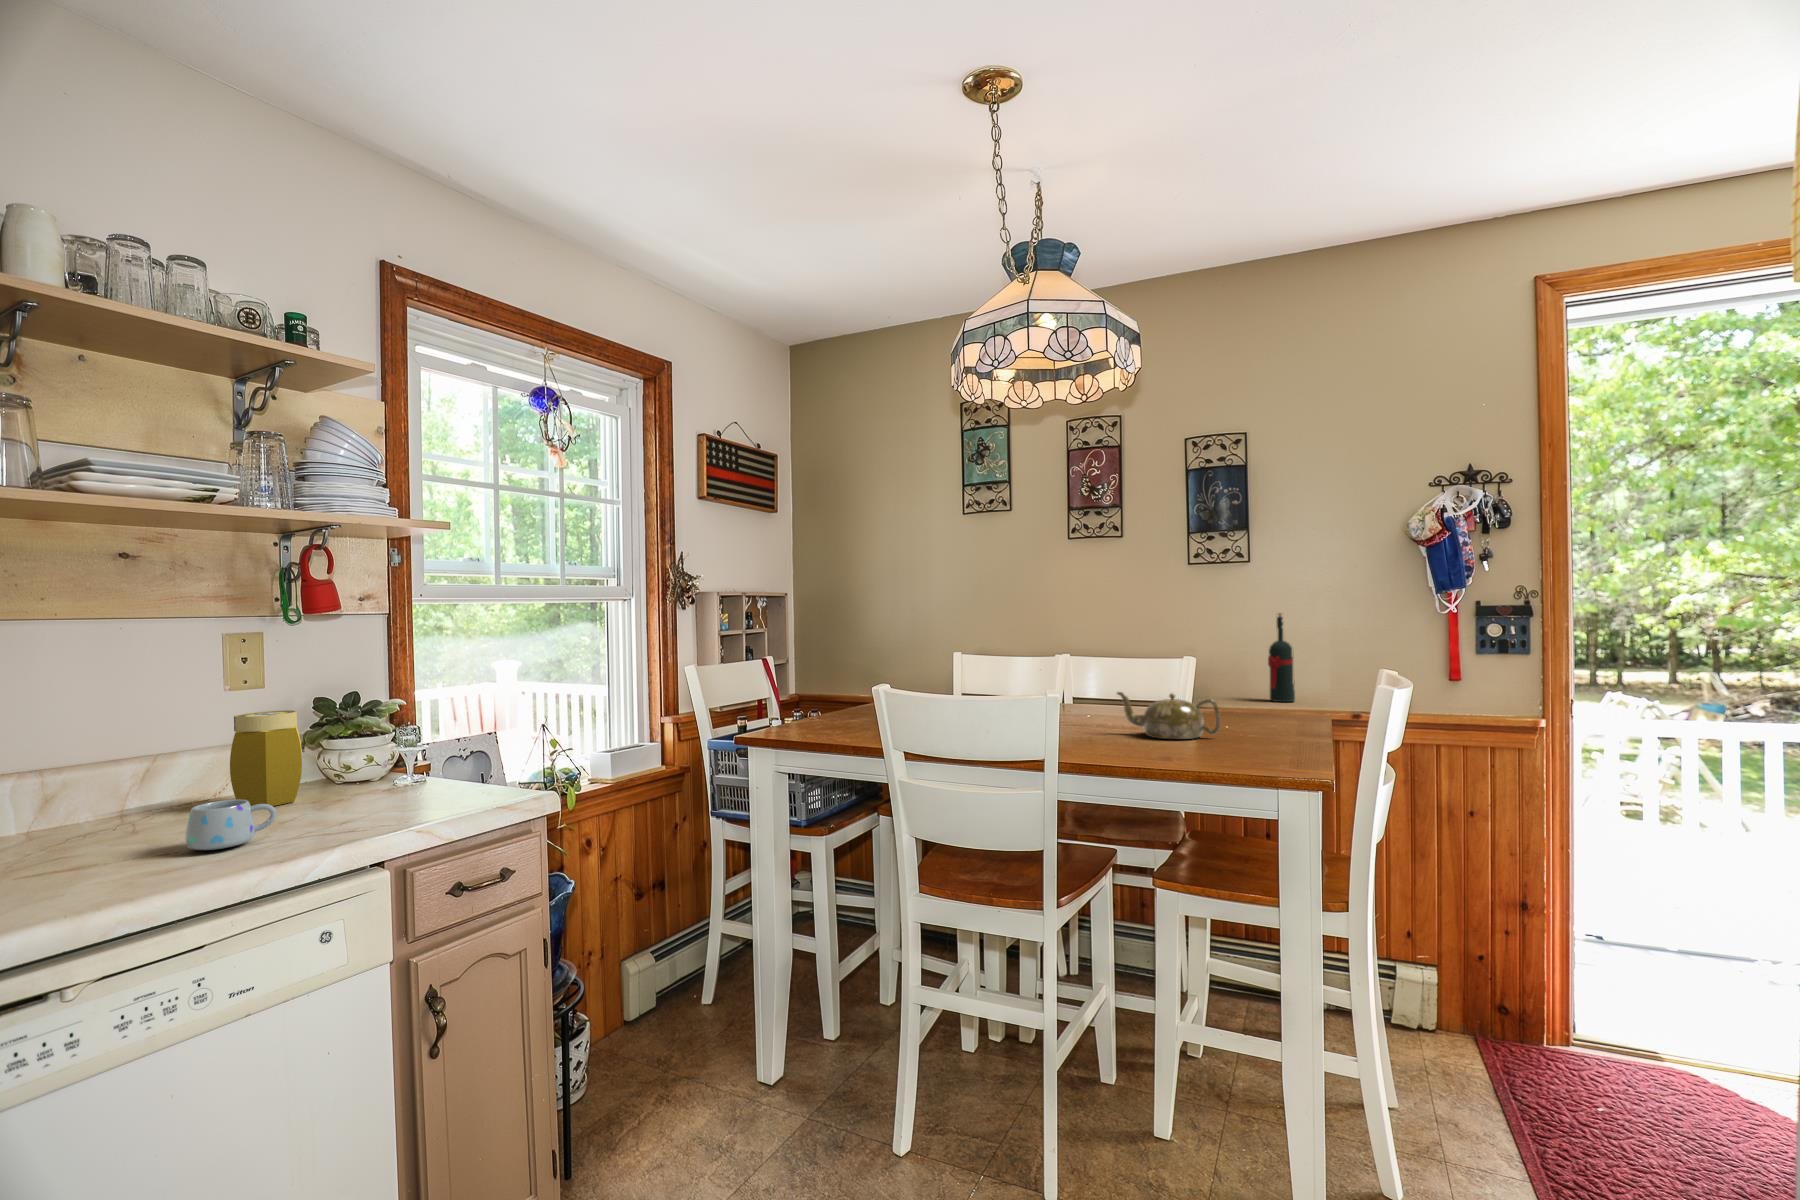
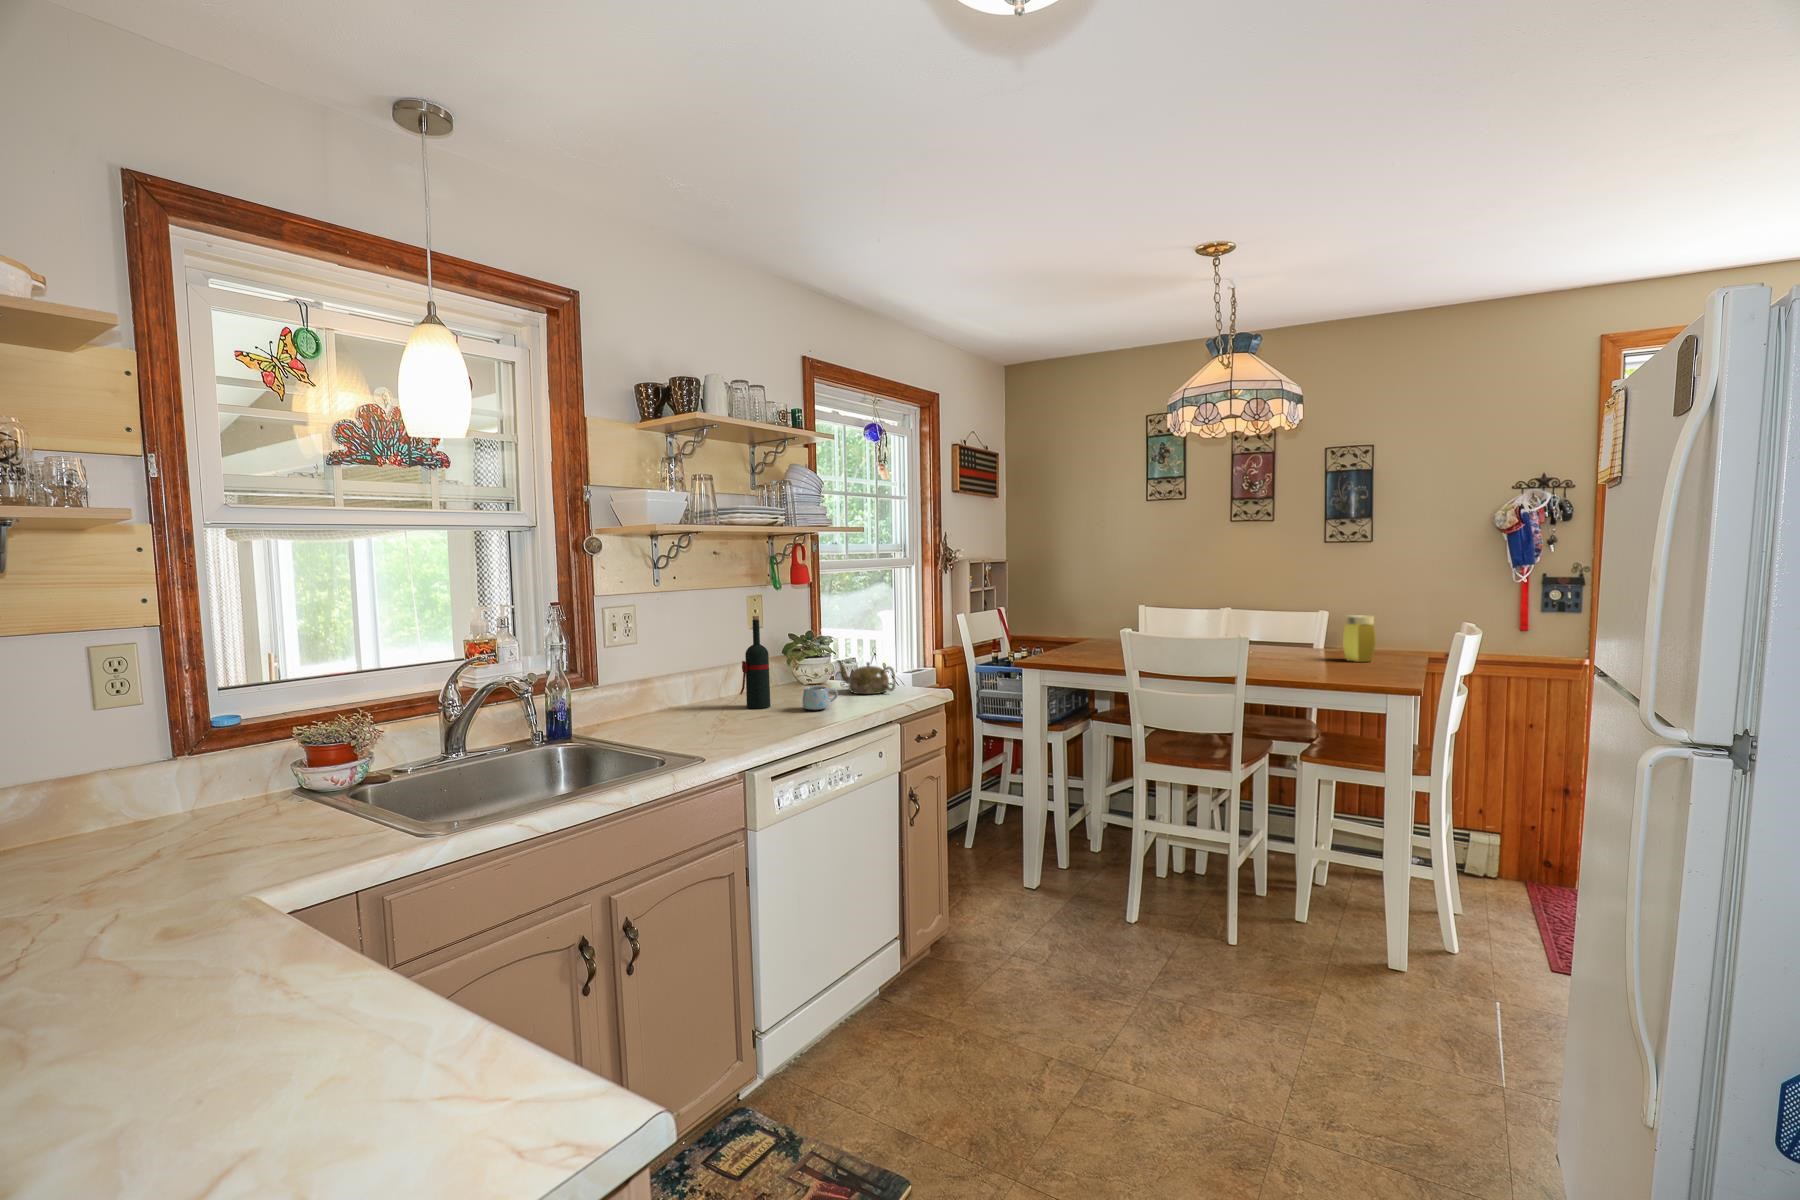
wine bottle: present [1268,613,1295,702] -> present [740,616,771,709]
teapot: present [1117,692,1220,739] -> present [837,660,895,694]
jar: present [230,710,302,806] -> present [1343,615,1376,662]

